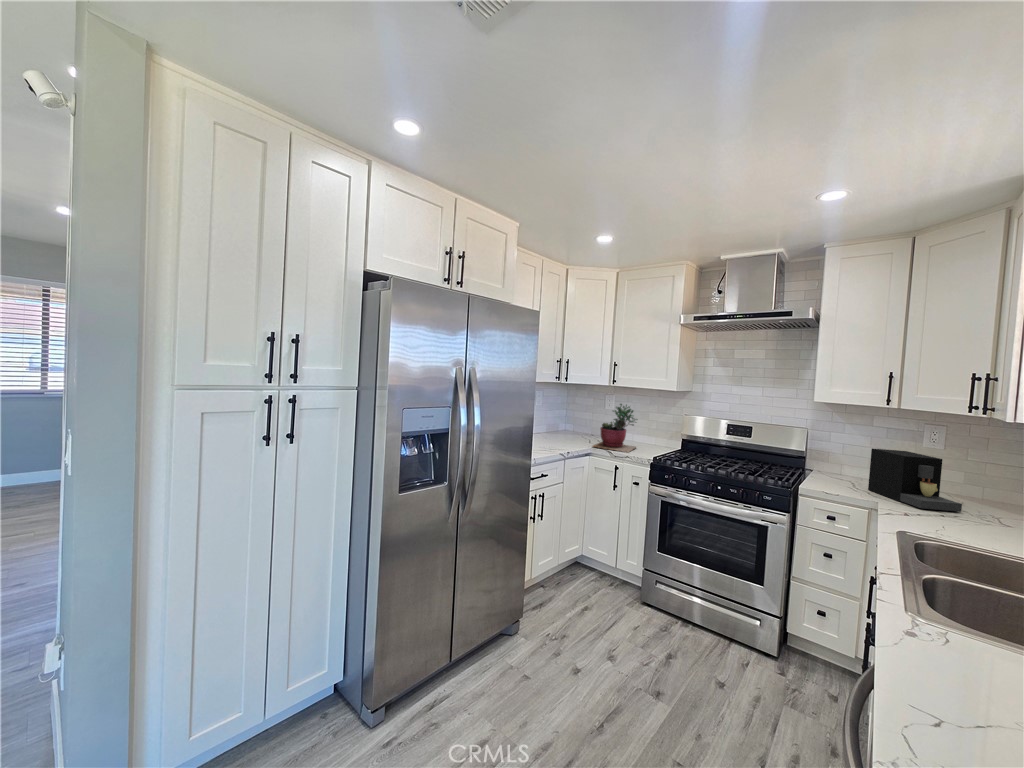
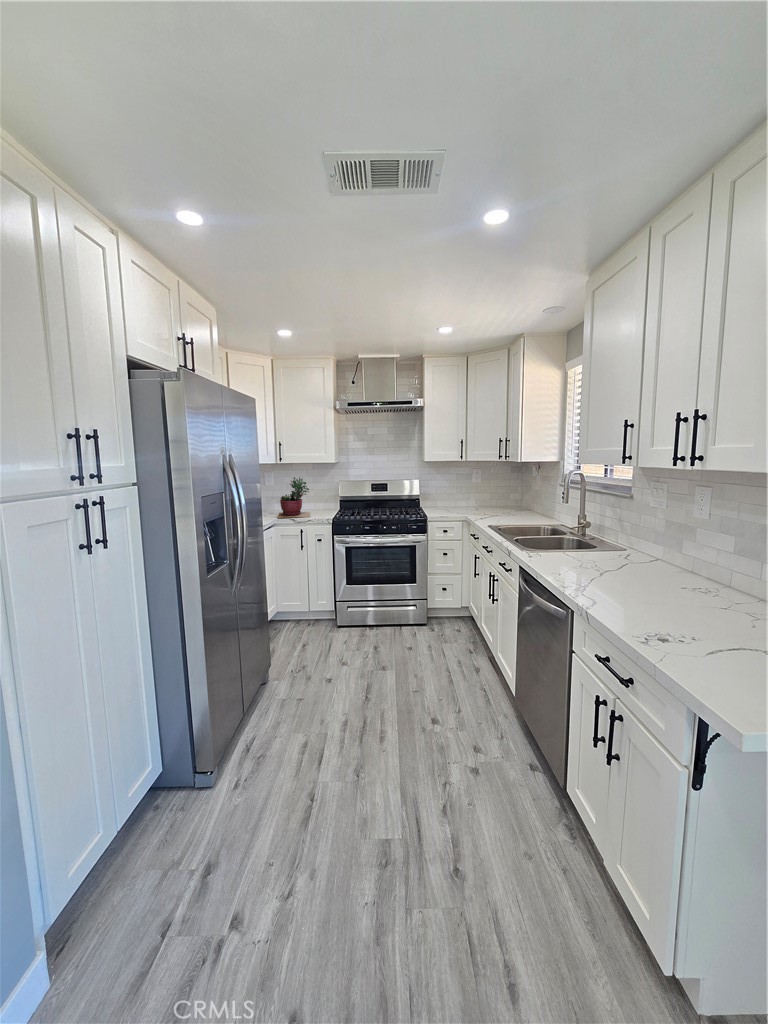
coffee maker: present [868,448,962,512] -> none [457,486,499,515]

